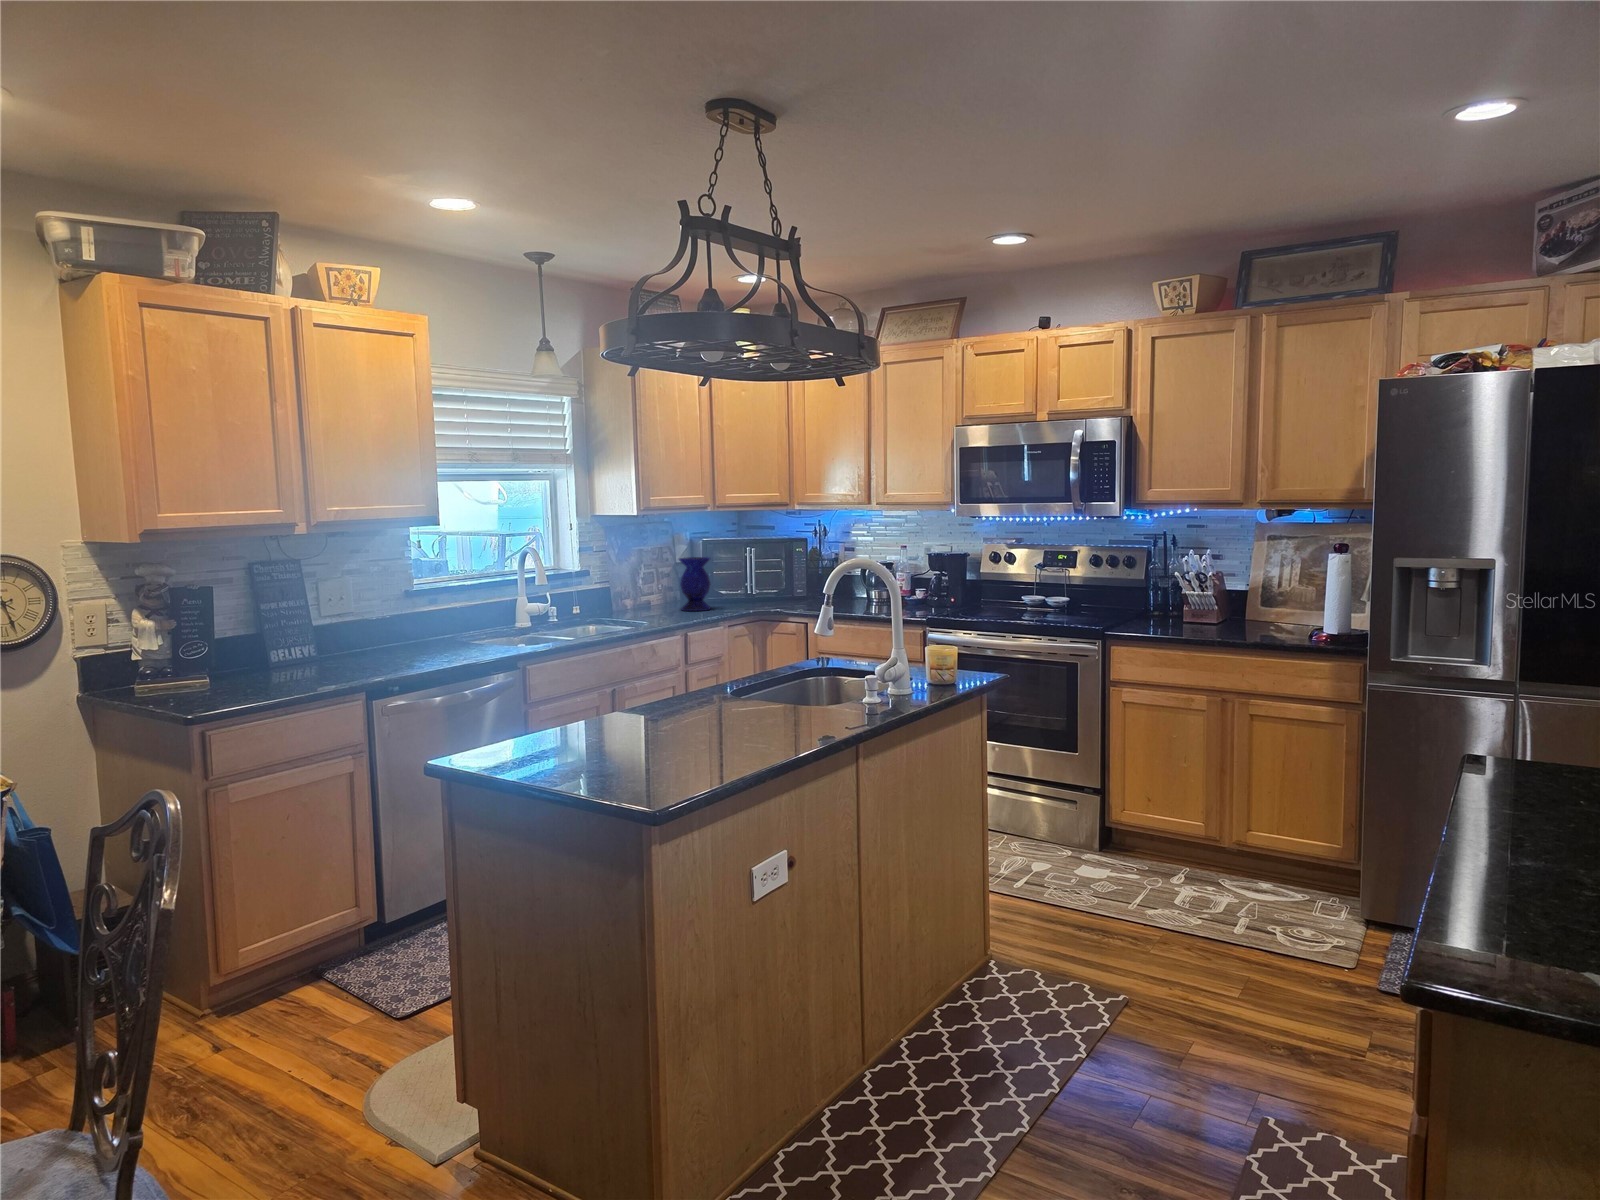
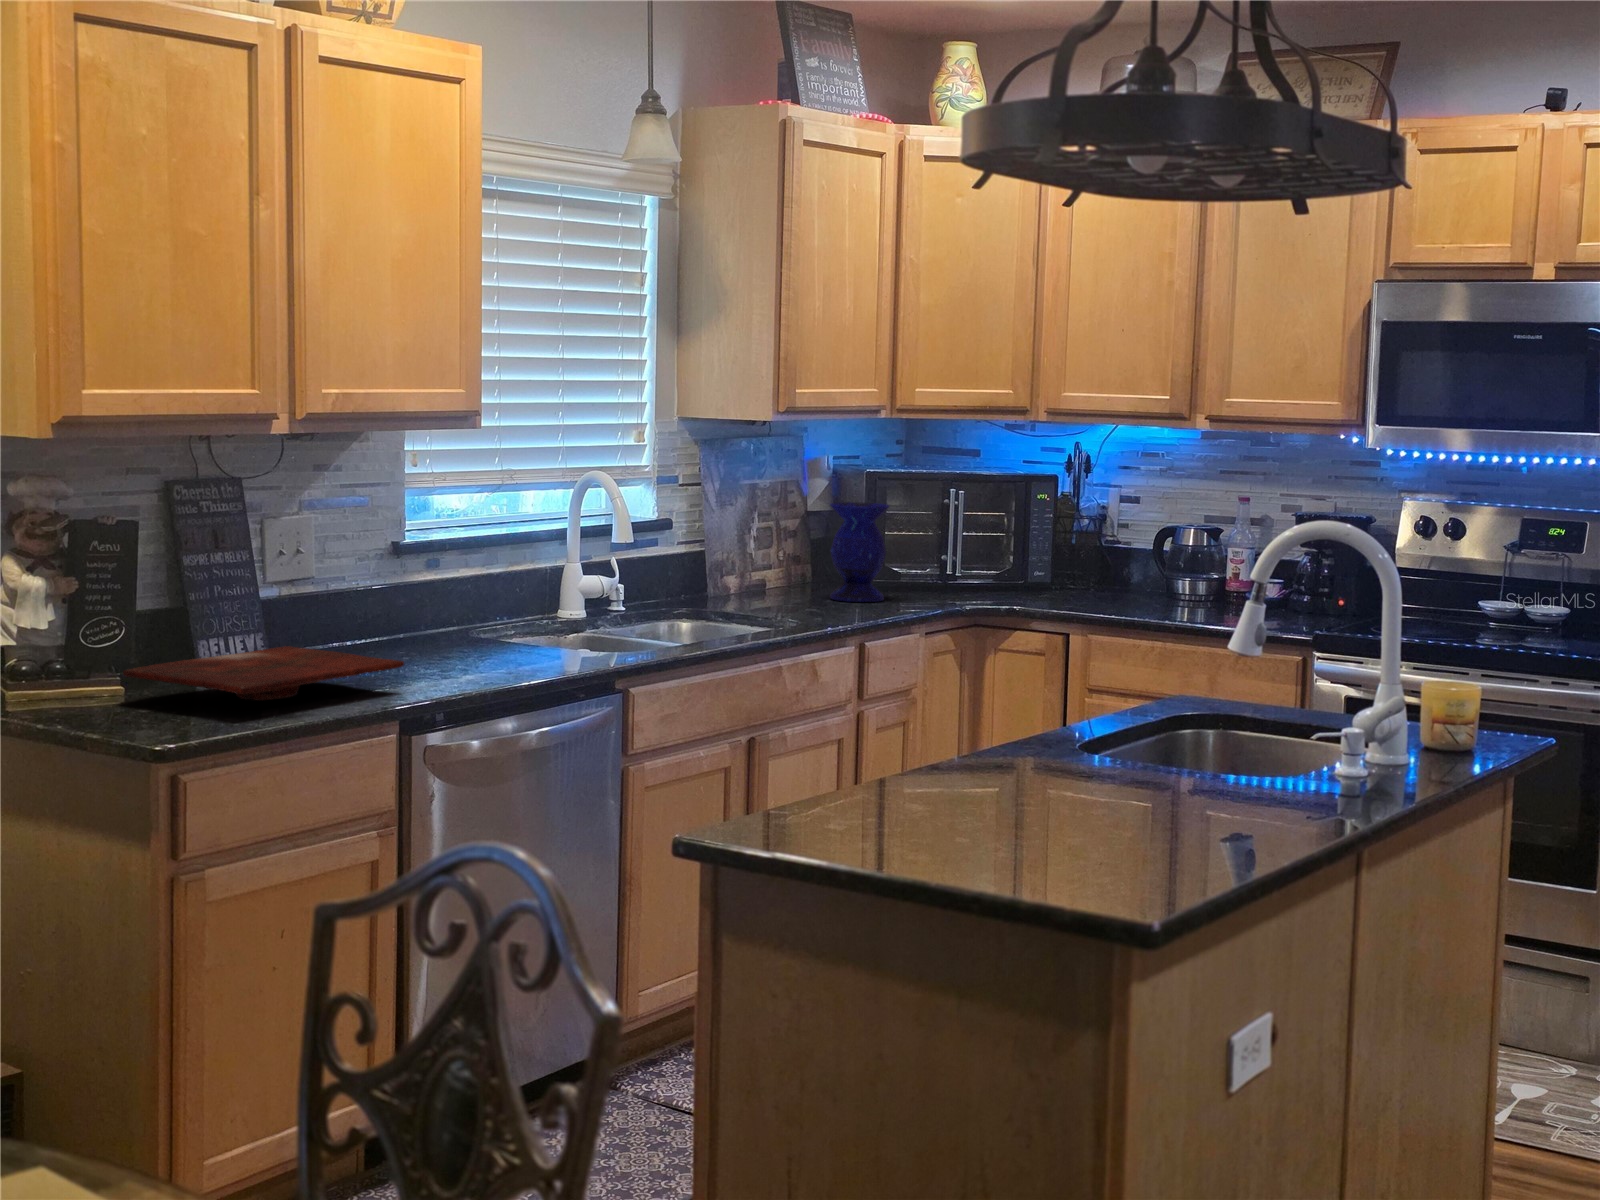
cutting board: none [201,652,372,684] -> present [123,646,404,700]

